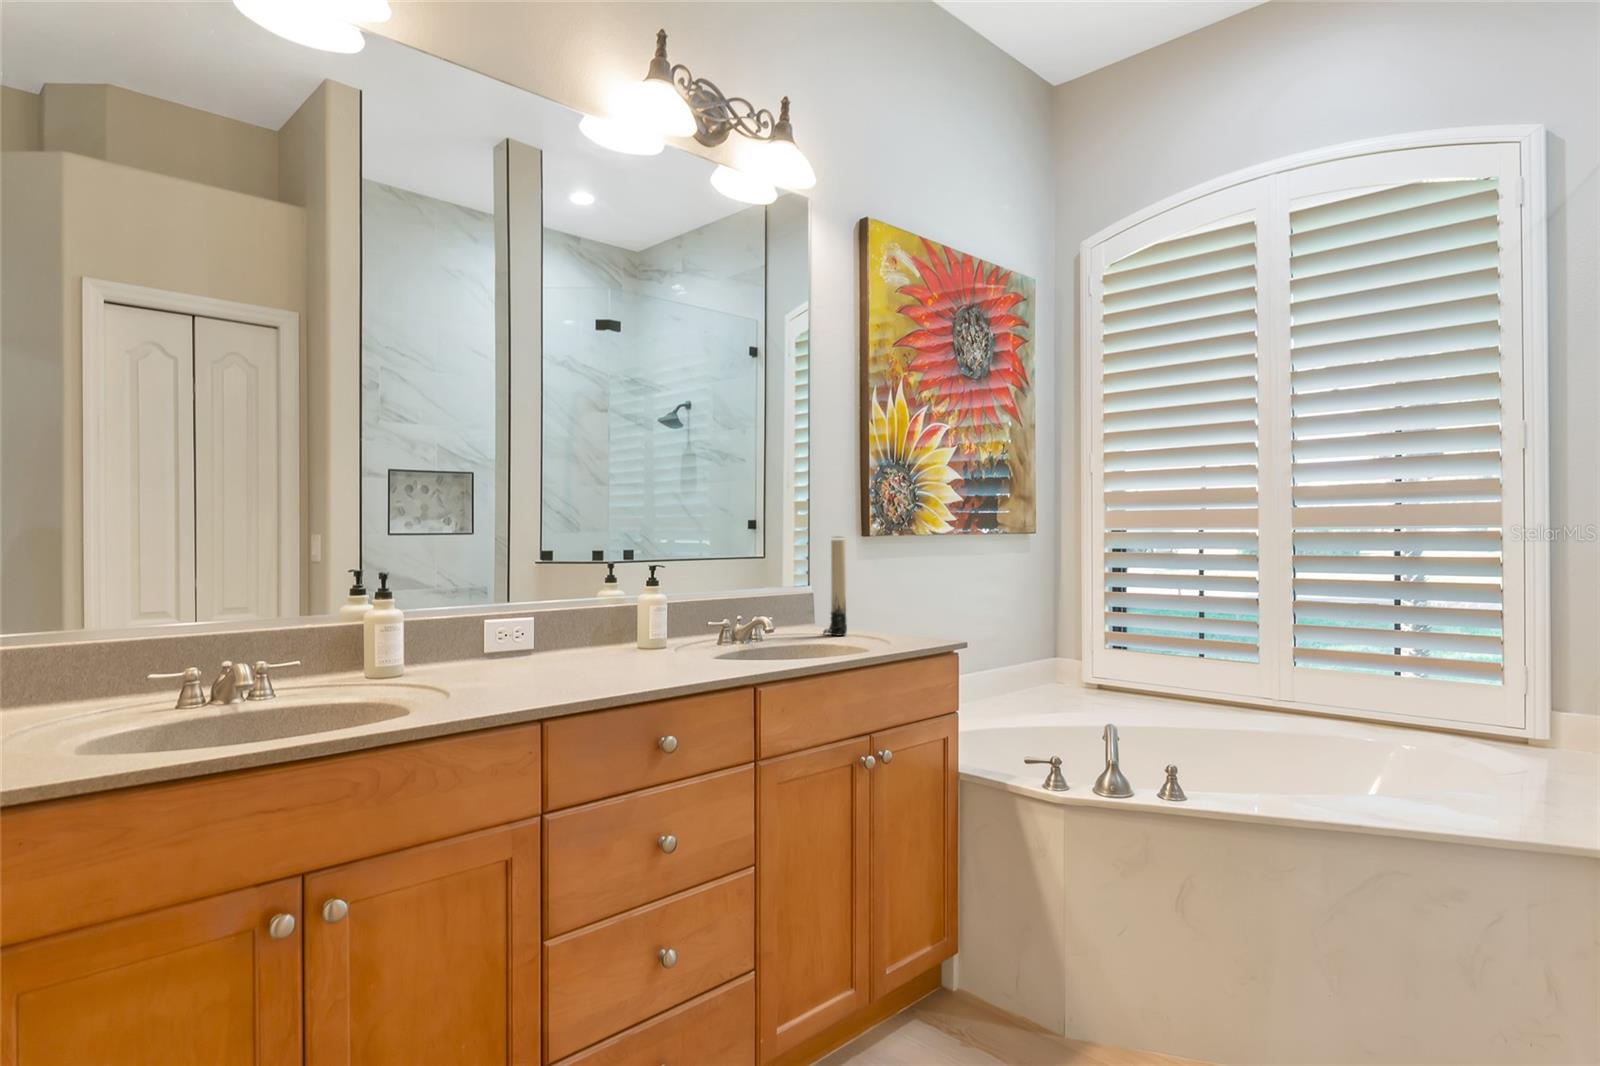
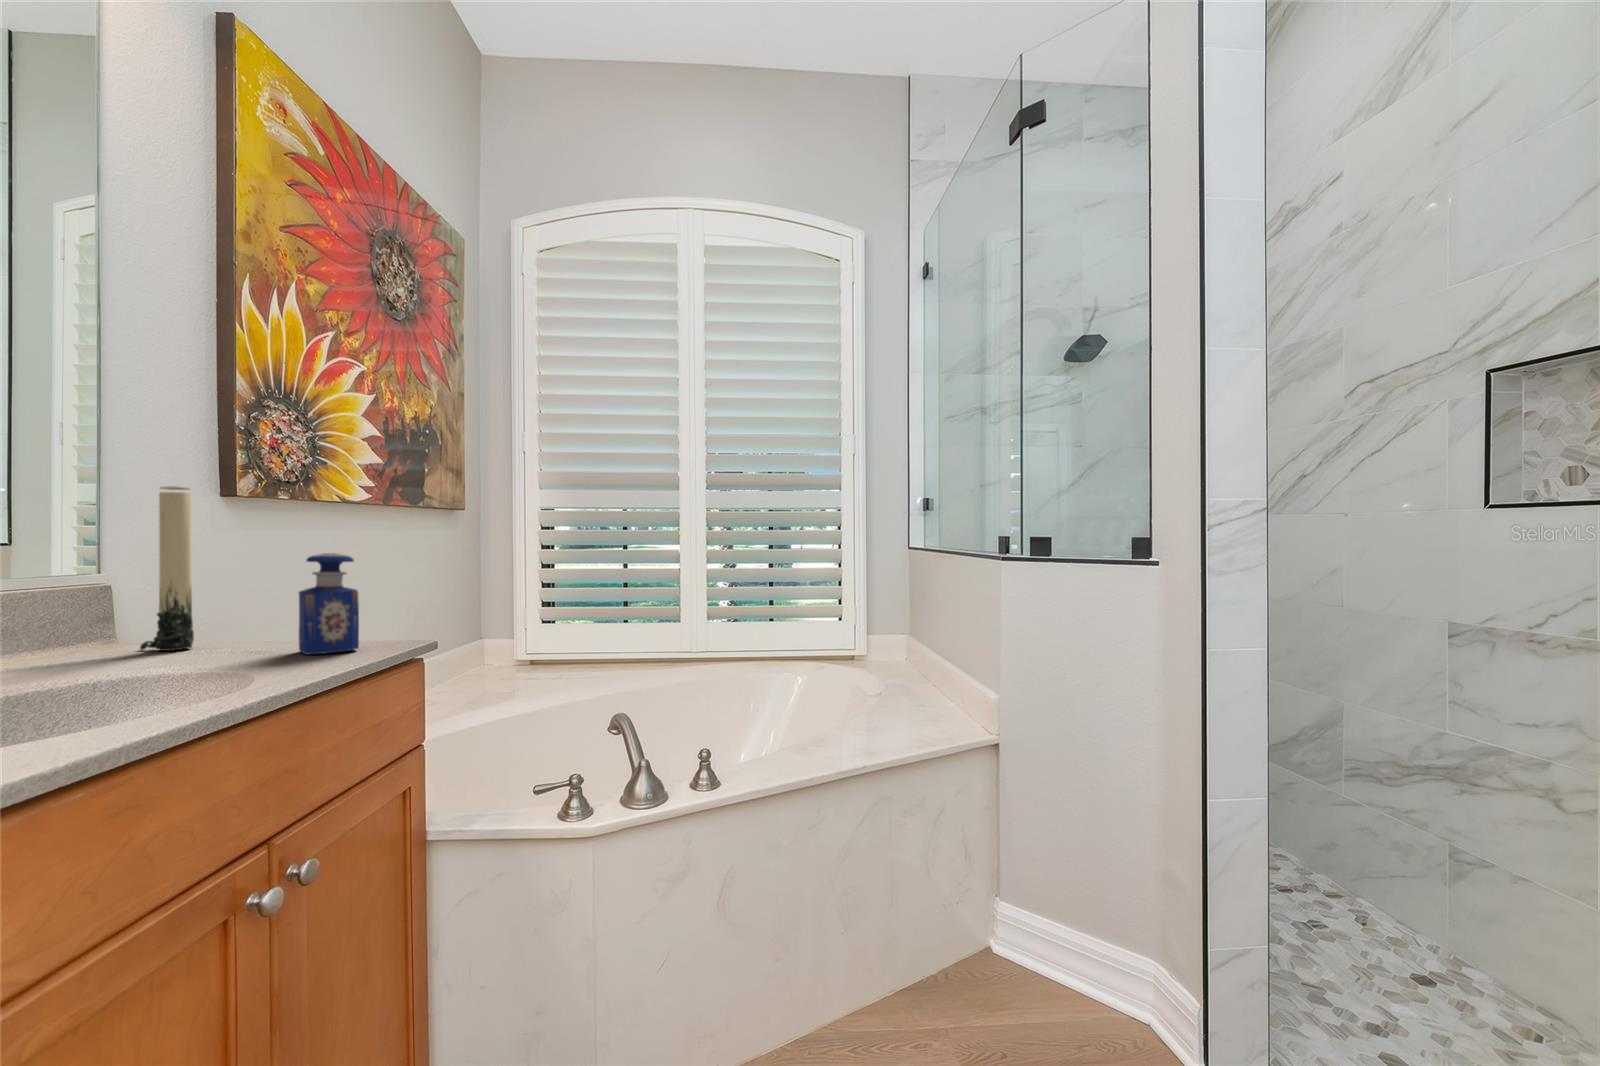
perfume bottle: none [897,580,929,645] -> present [299,553,359,655]

